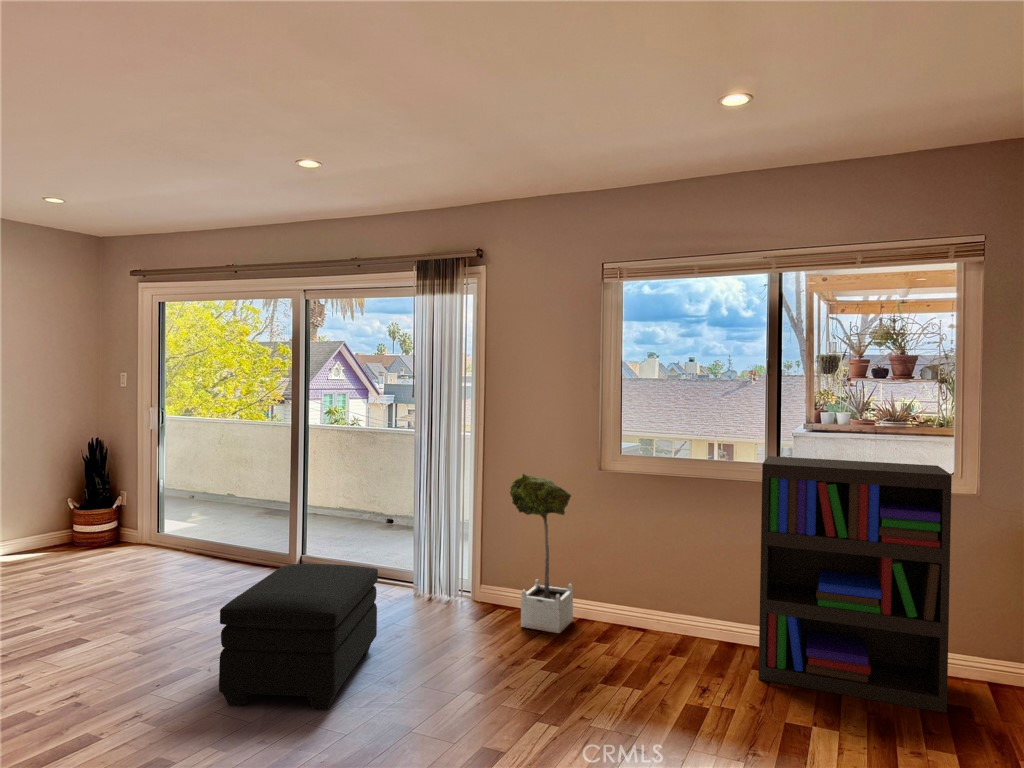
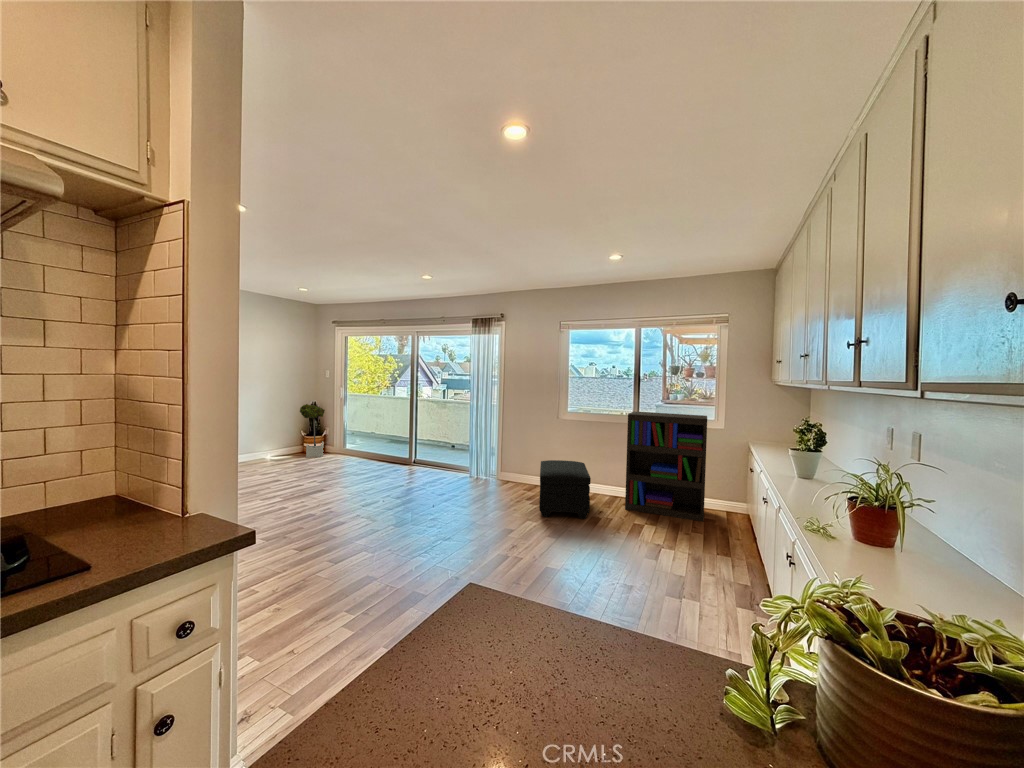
potted tree: present [510,474,573,633] -> present [300,404,325,457]
ottoman: present [219,564,378,710] -> present [539,460,591,519]

